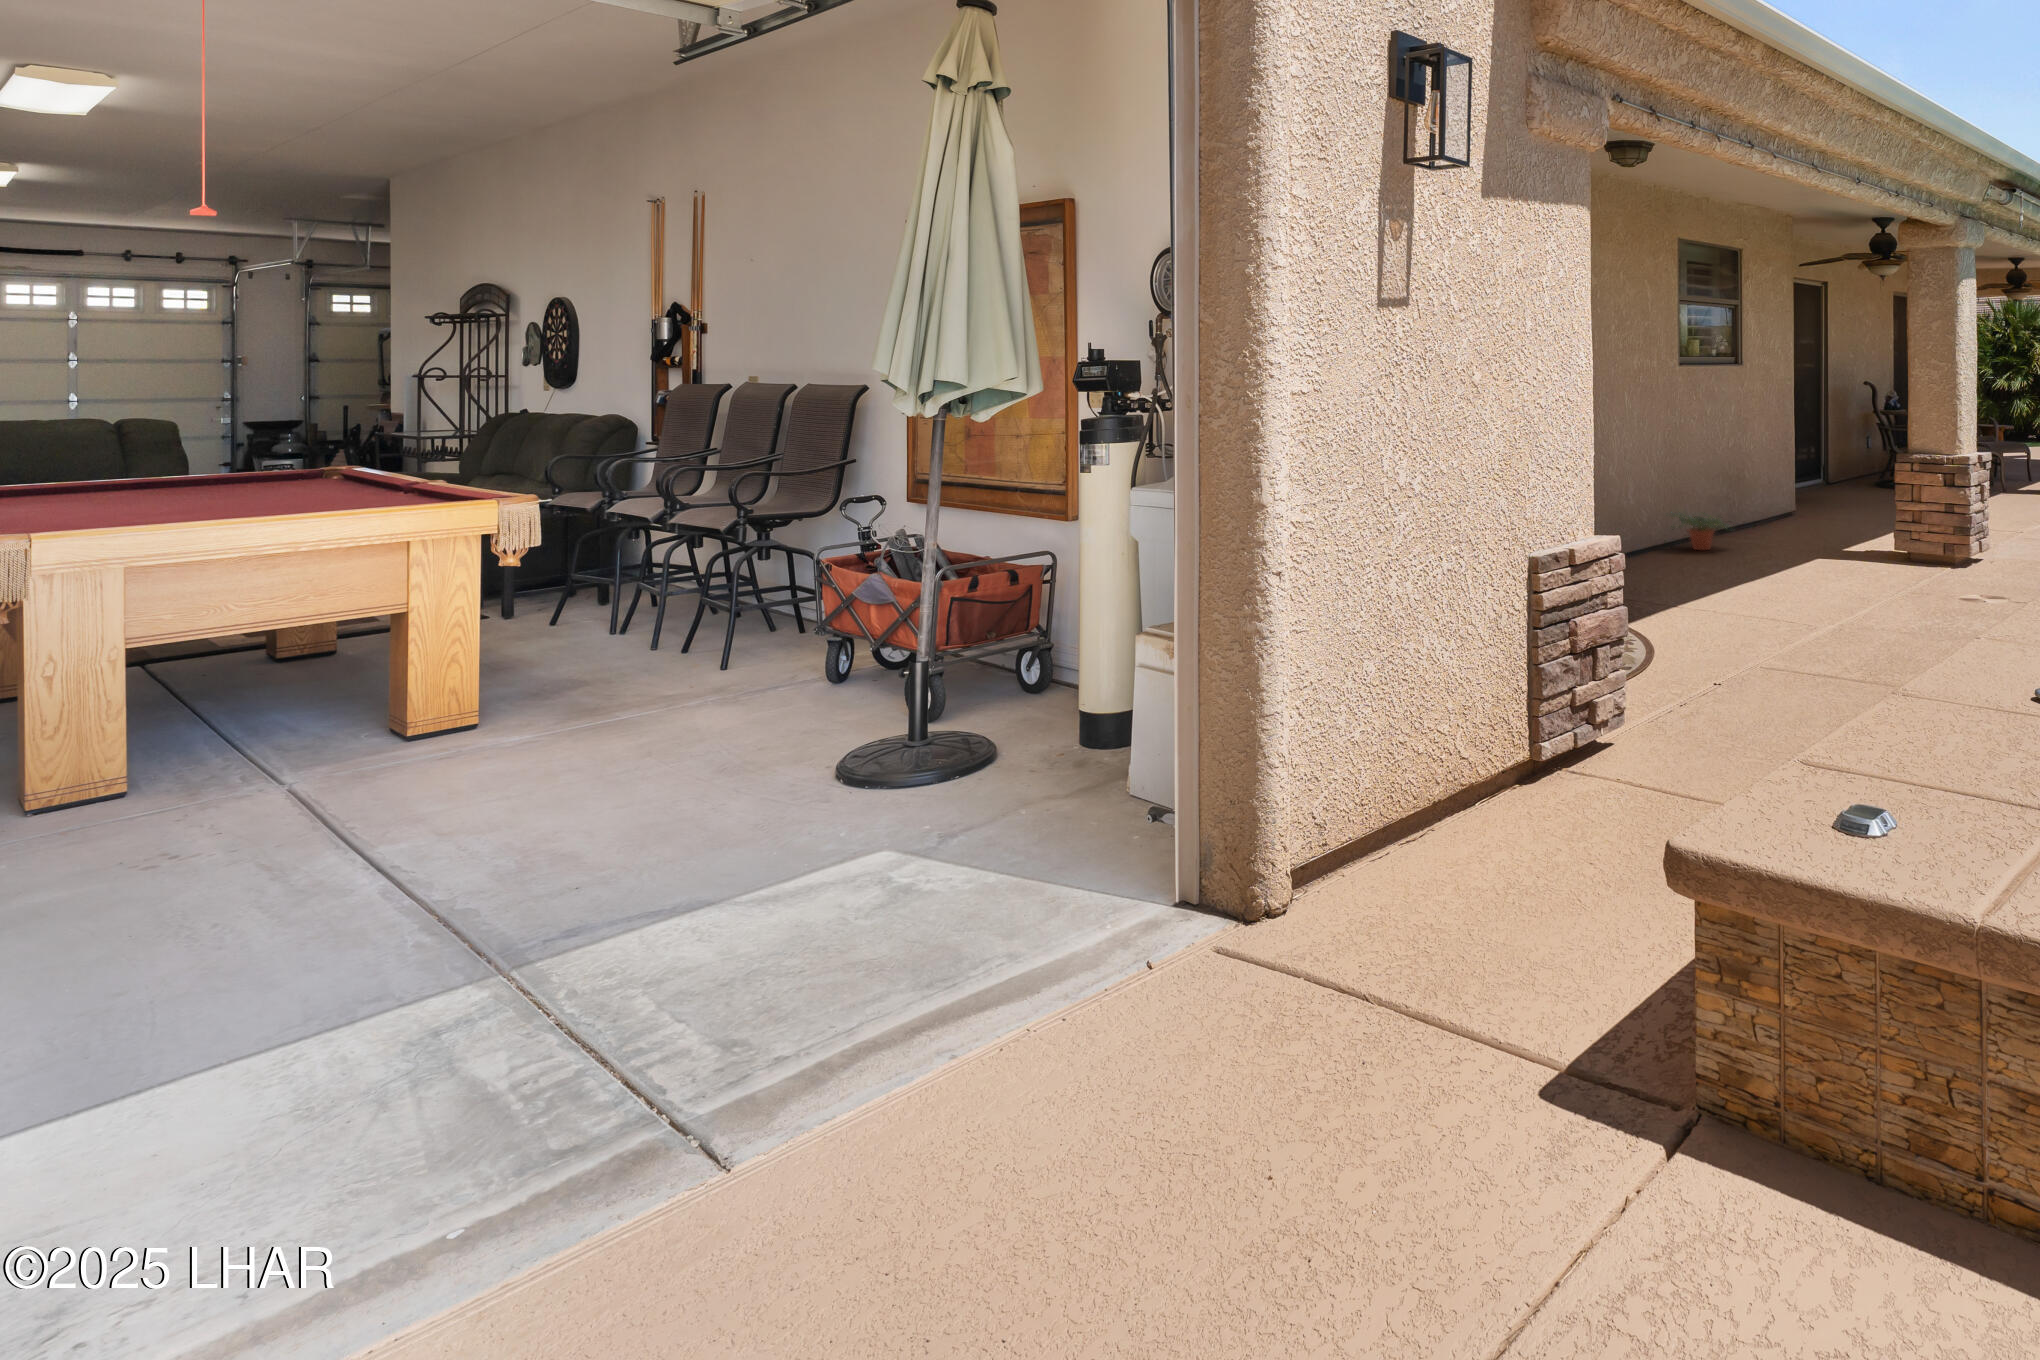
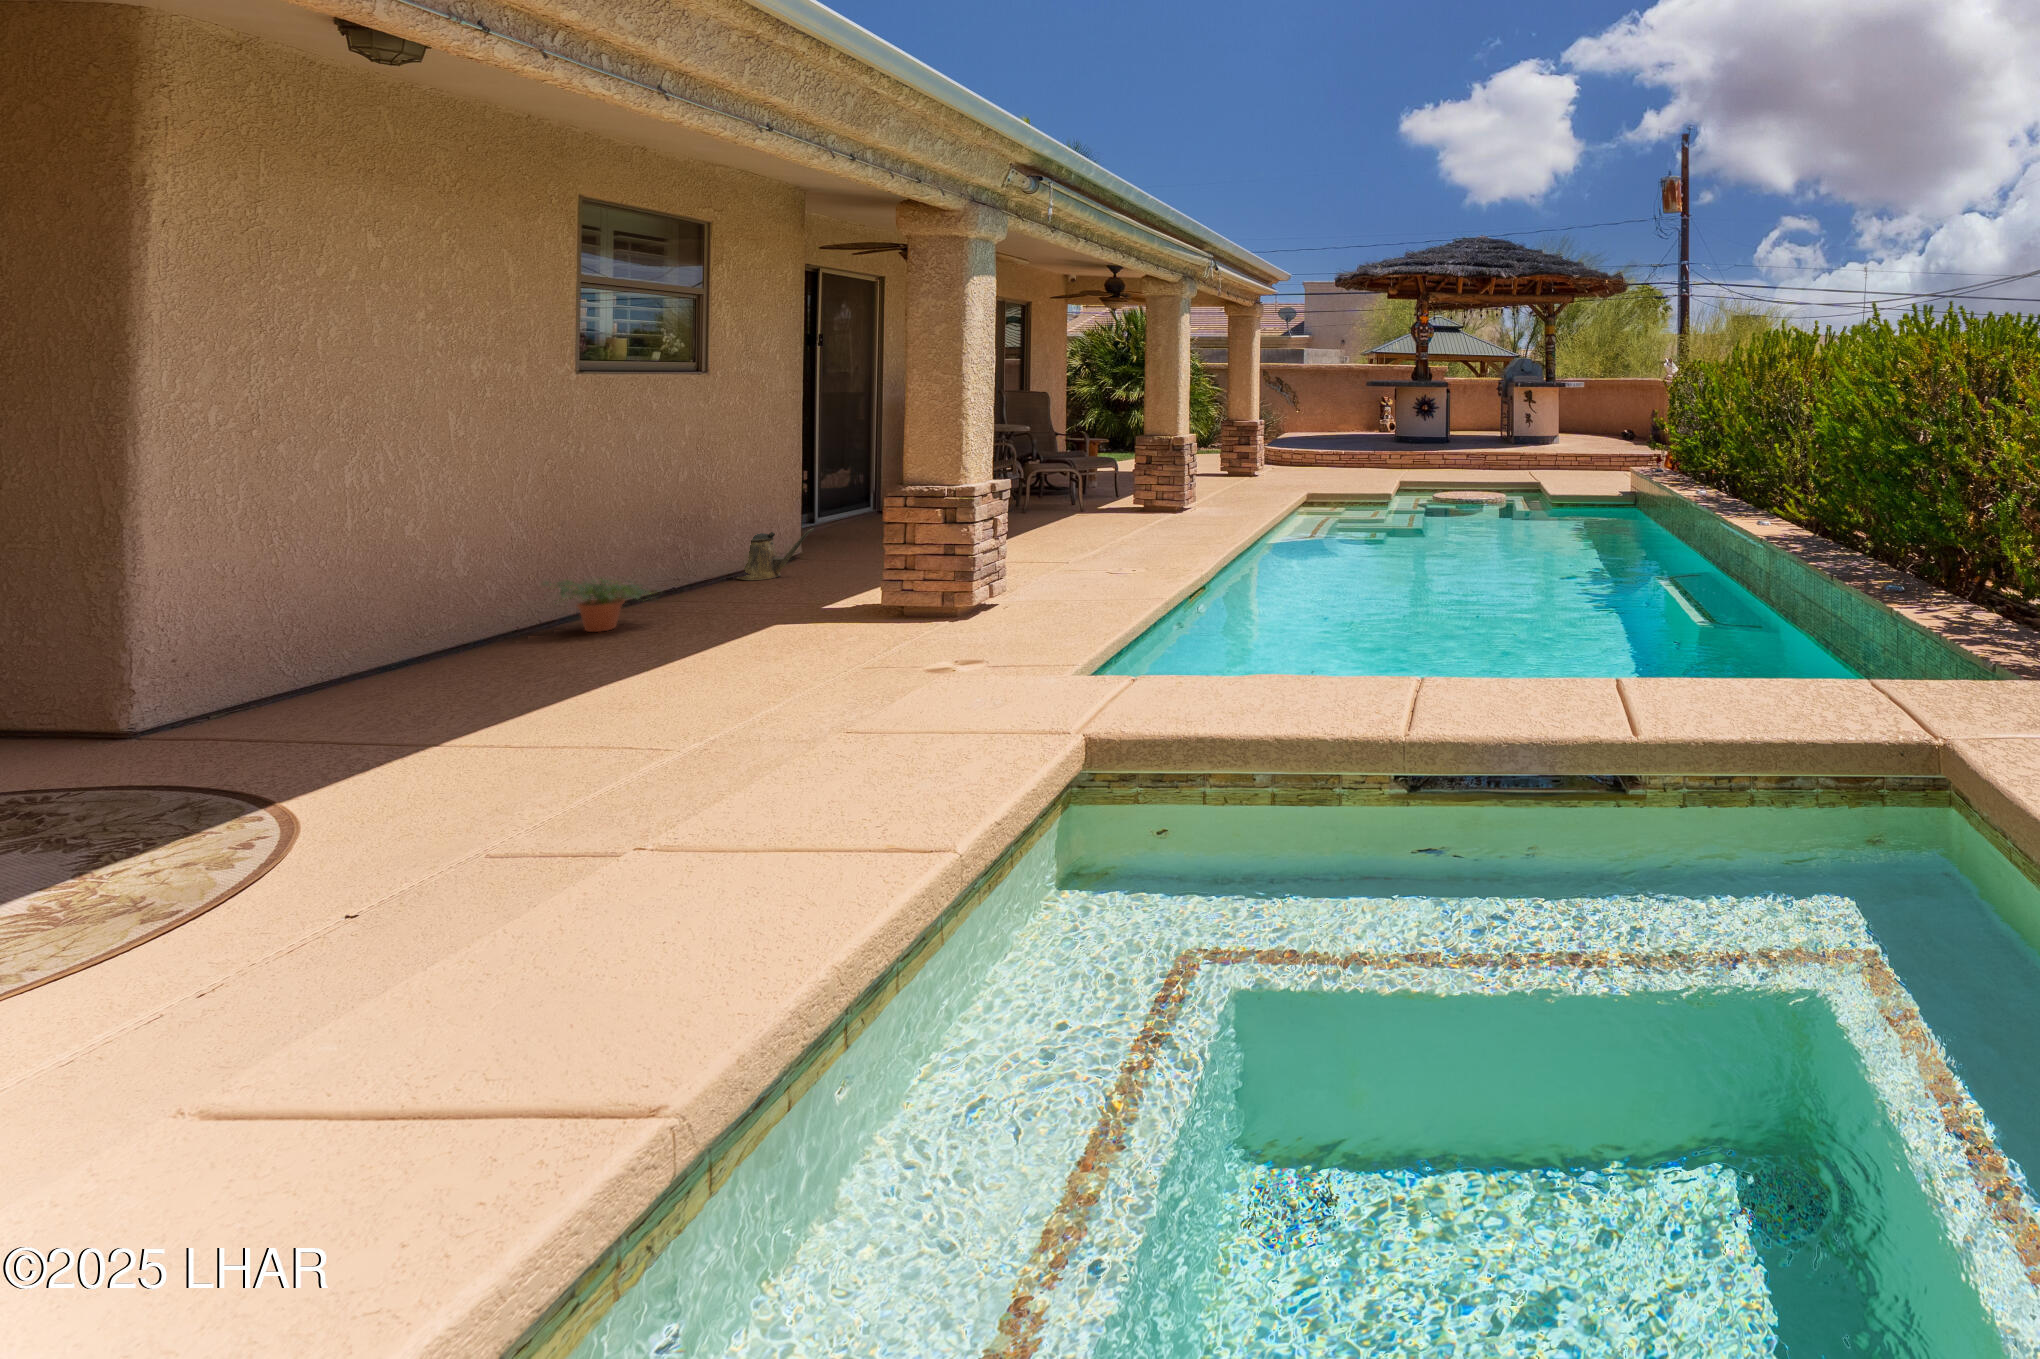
watering can: none [1753,488,1815,526] -> present [736,528,815,580]

